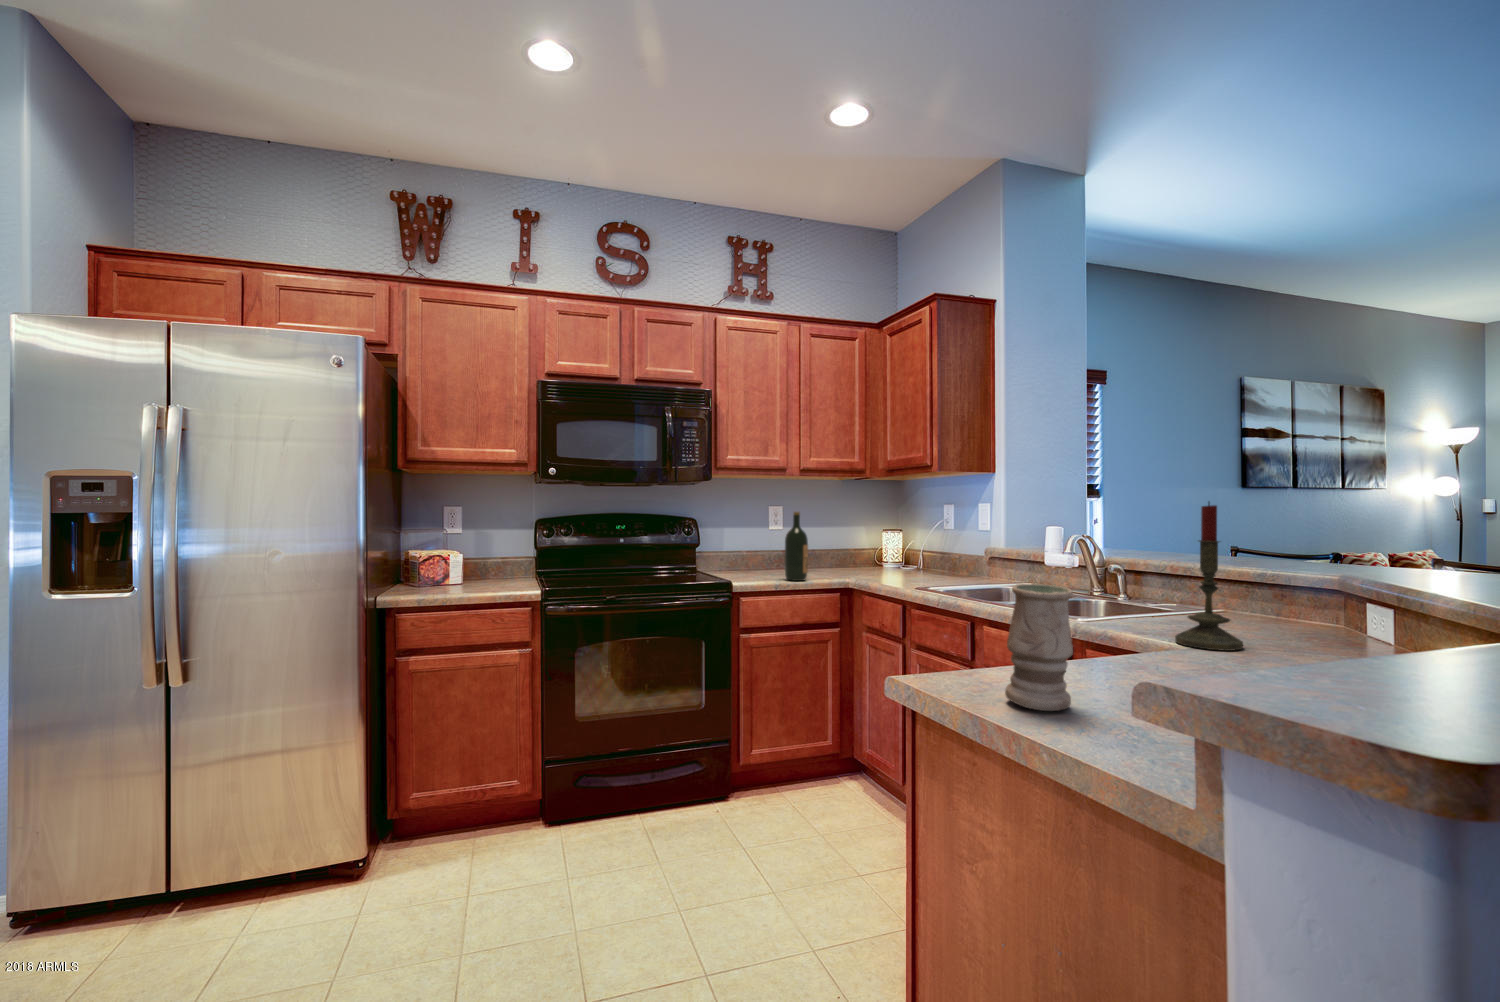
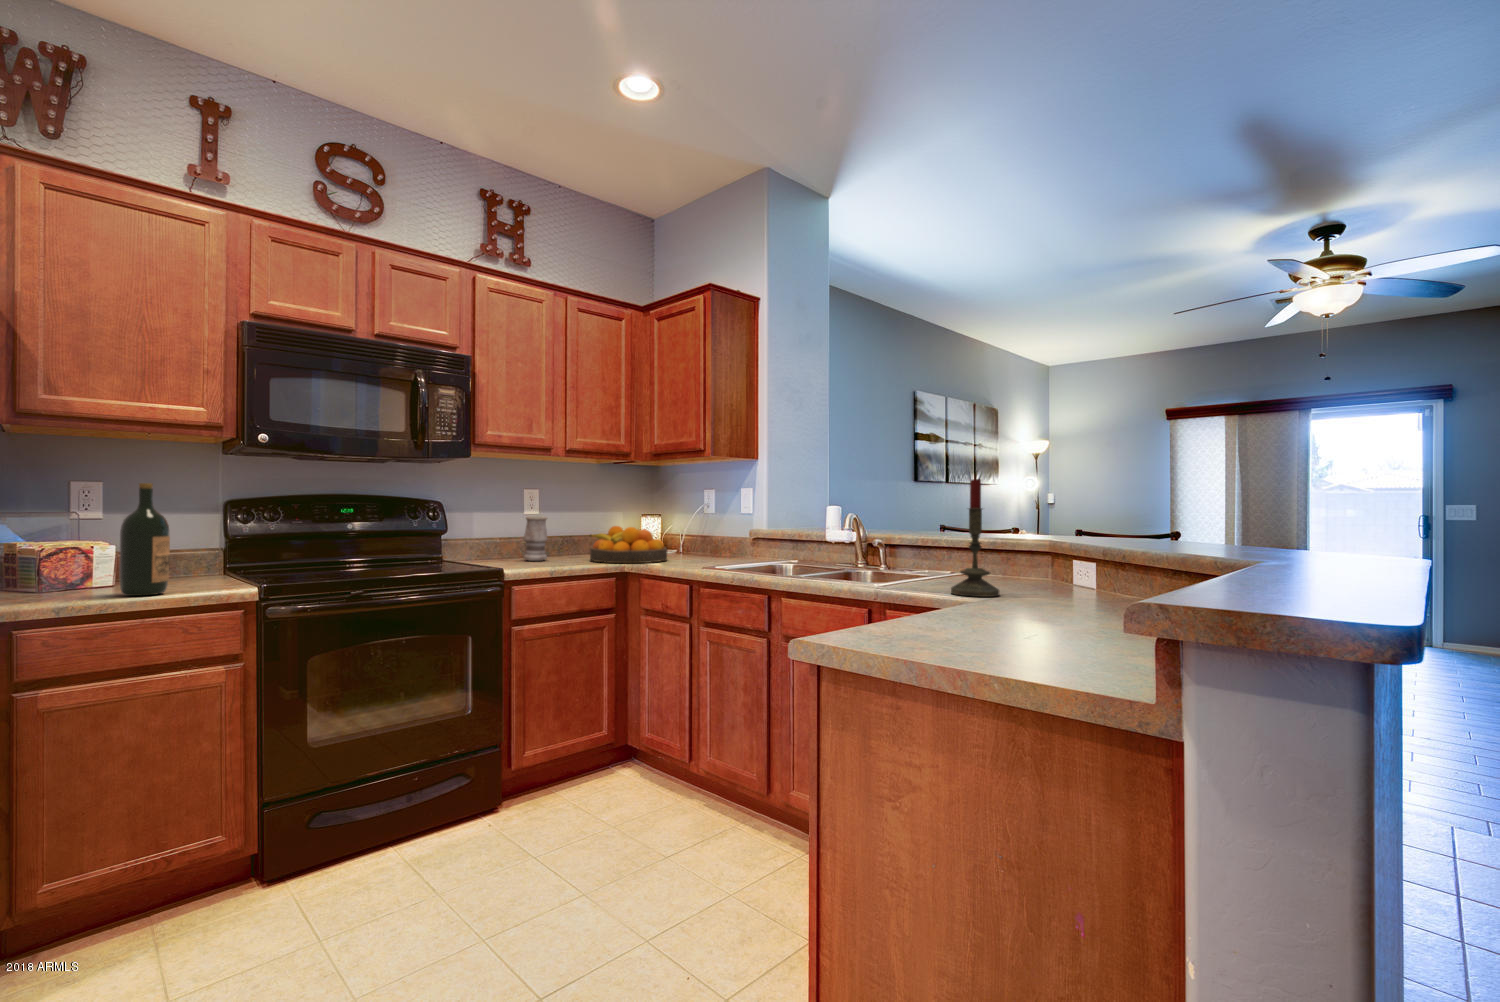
wine bottle: present [785,512,808,581] -> present [119,483,170,596]
fruit bowl: none [821,541,897,580] -> present [590,526,667,563]
vase: present [1005,583,1073,711] -> present [524,516,547,561]

